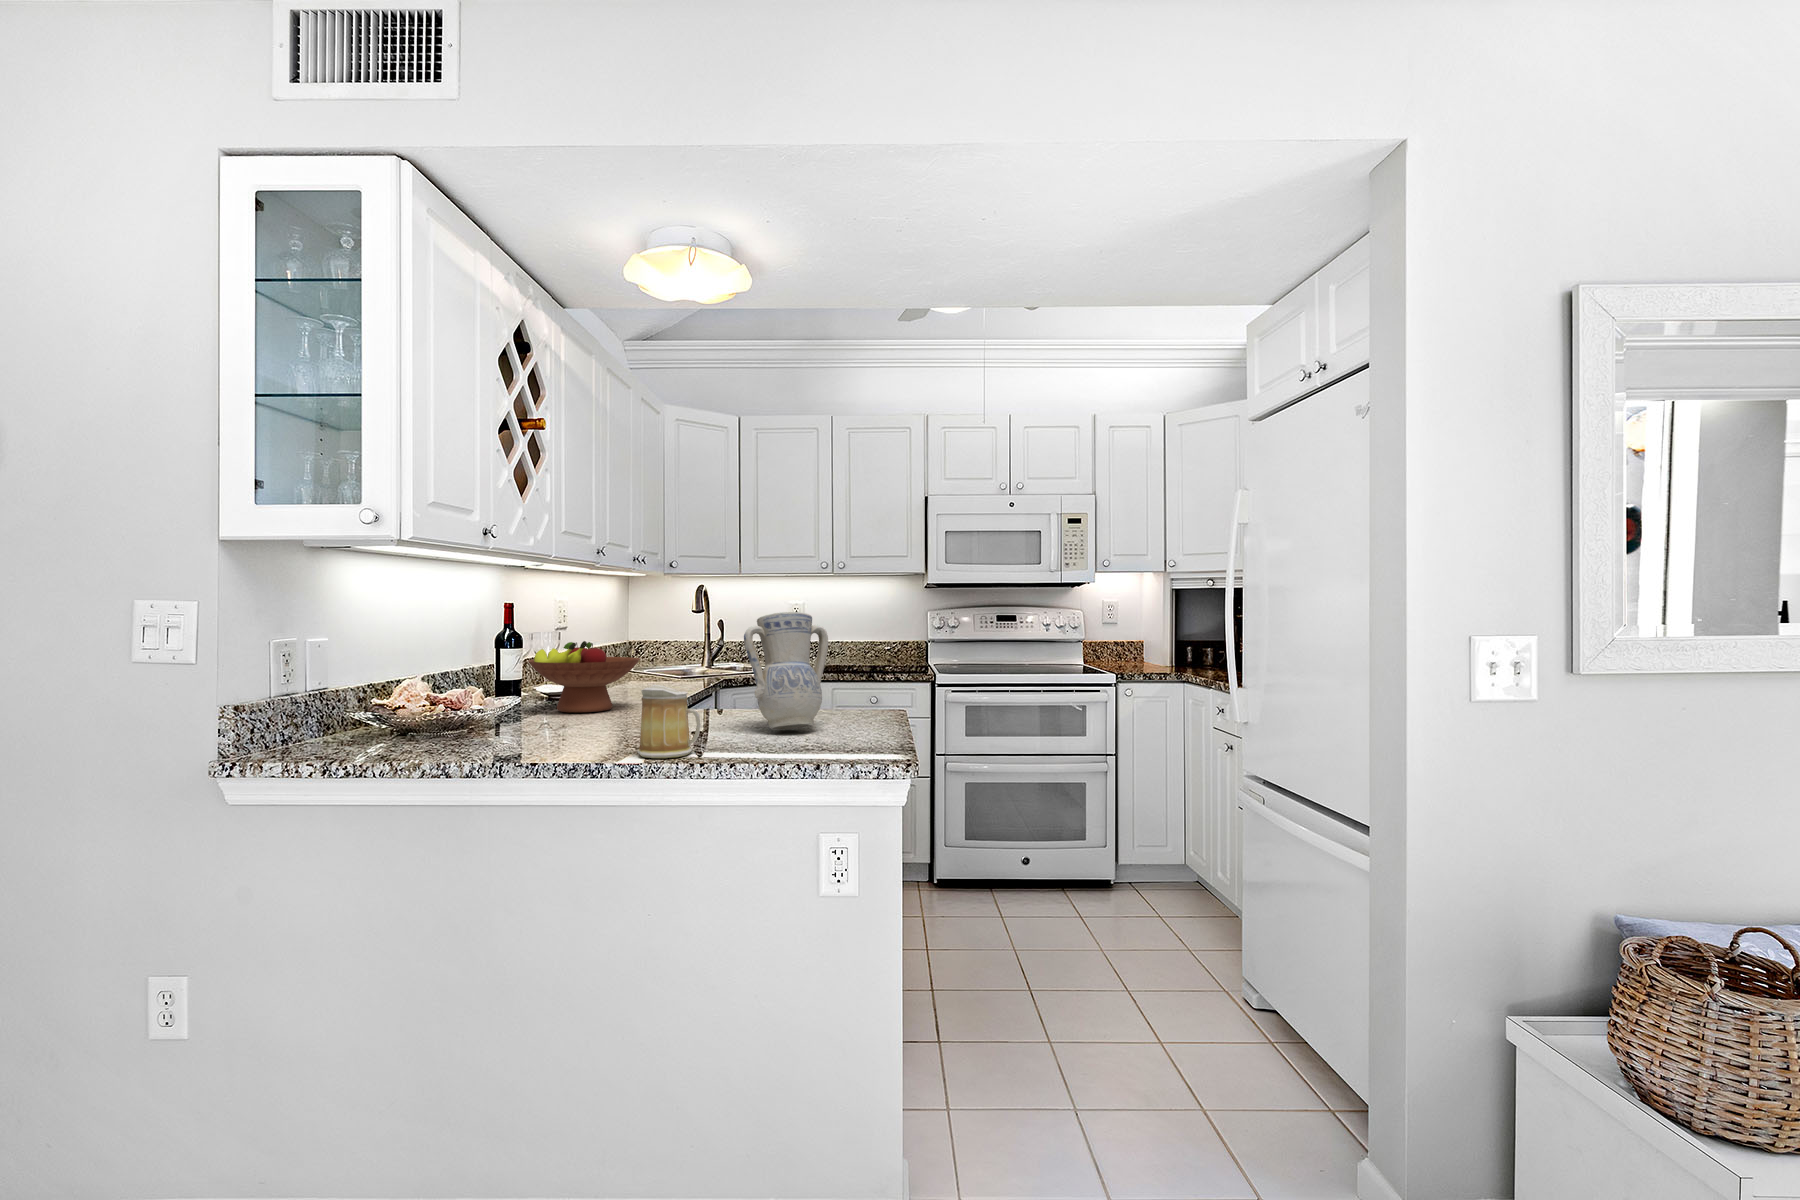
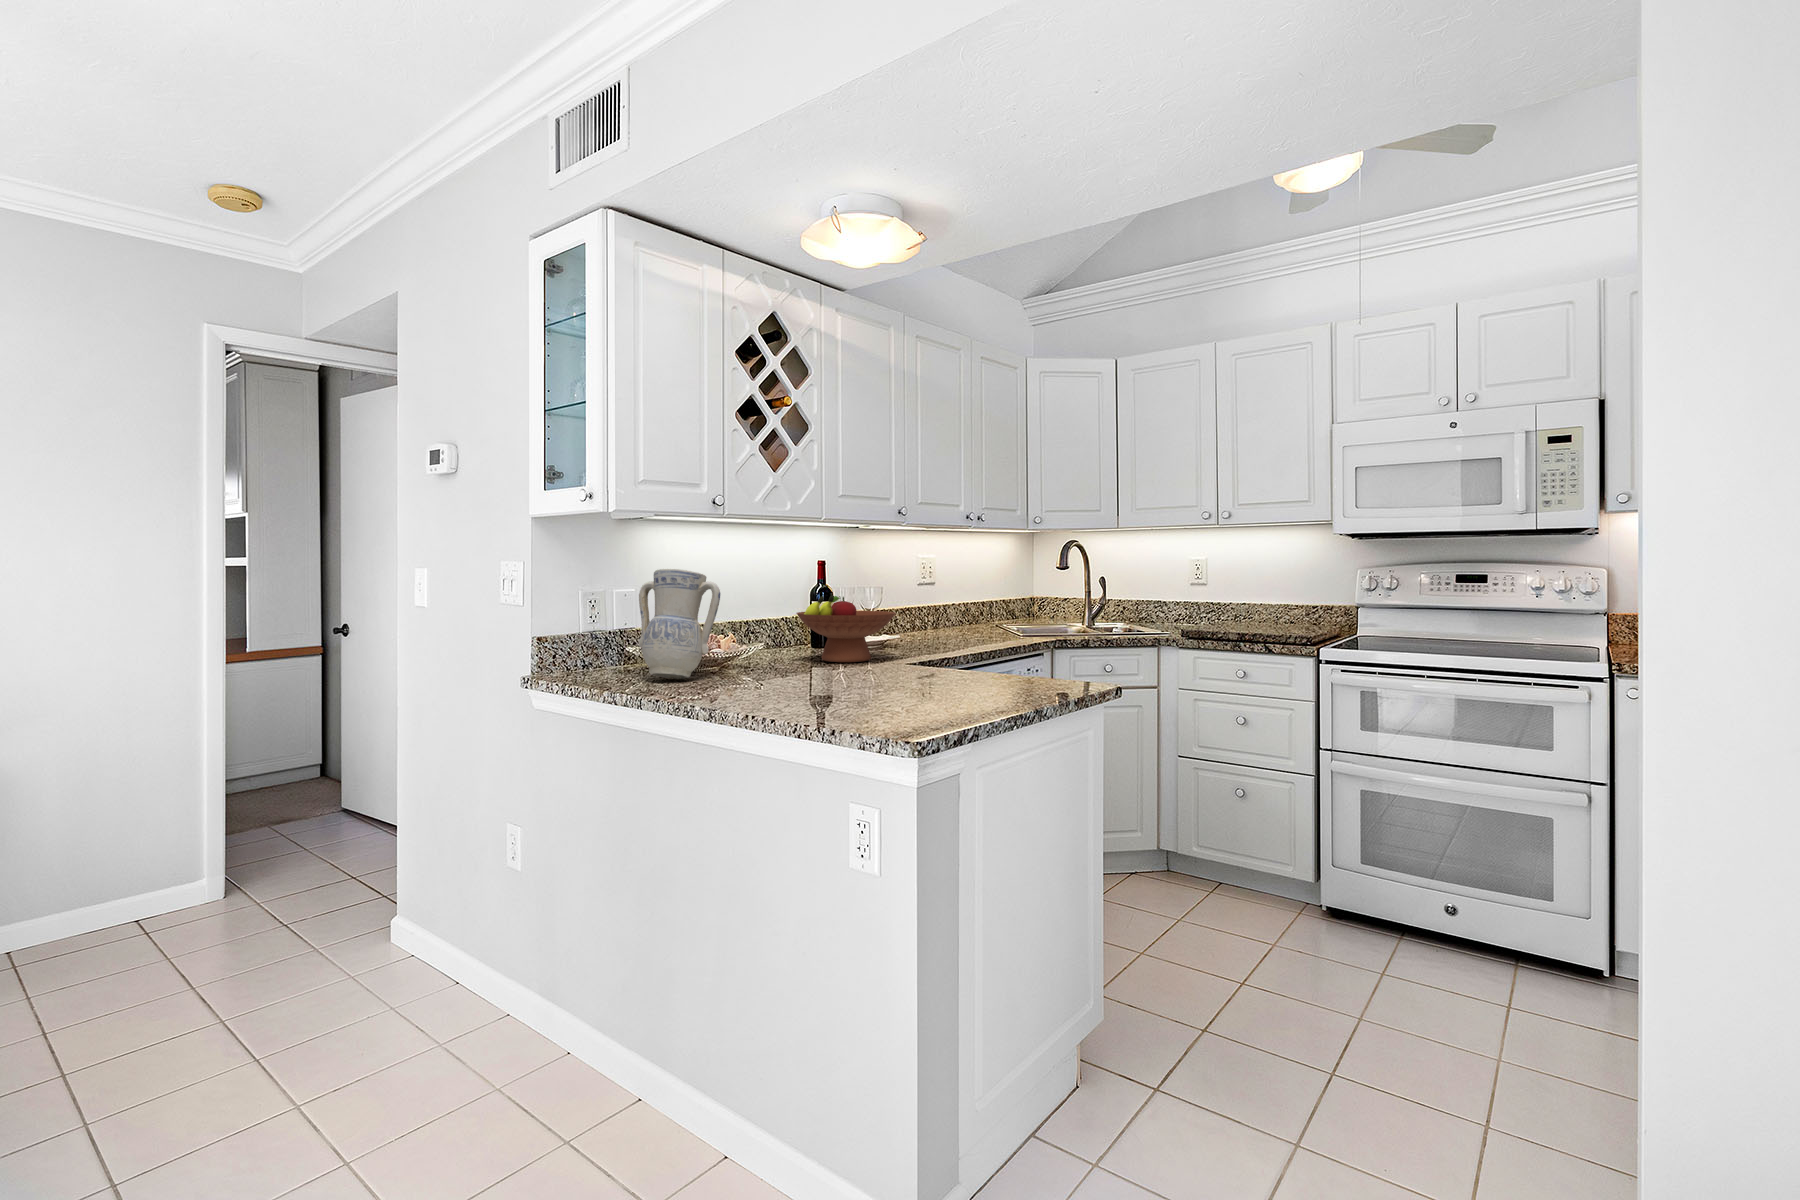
vase: present [744,612,828,730] -> present [639,569,720,678]
mug: present [638,685,701,758] -> none [745,636,802,707]

